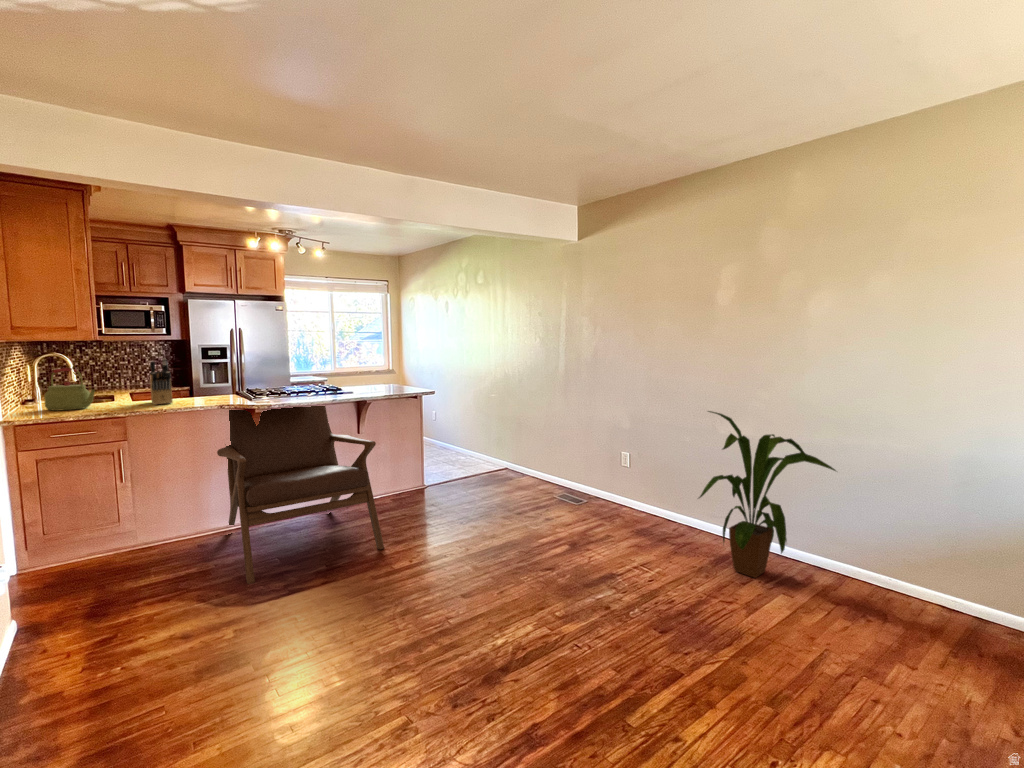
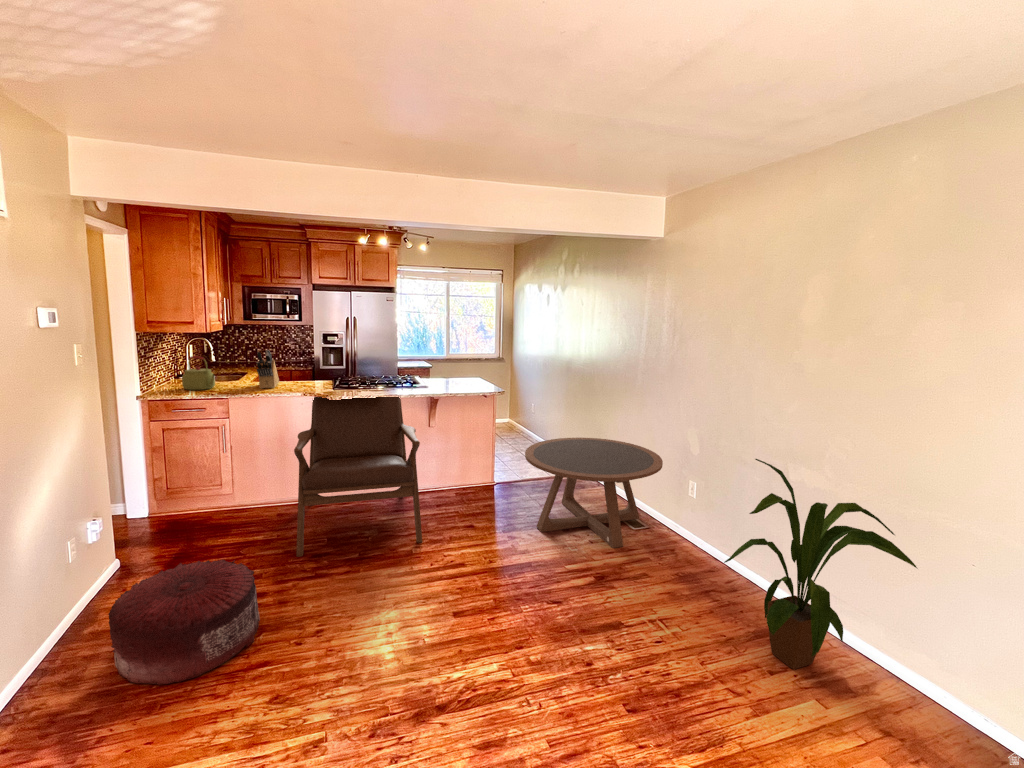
coffee table: none [470,432,598,524] -> present [525,438,663,548]
pouf: none [75,582,262,740] -> present [108,560,260,685]

